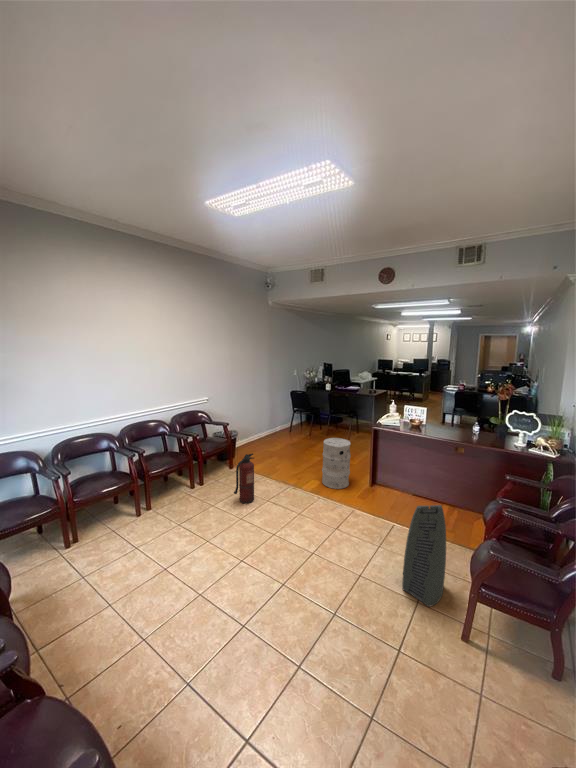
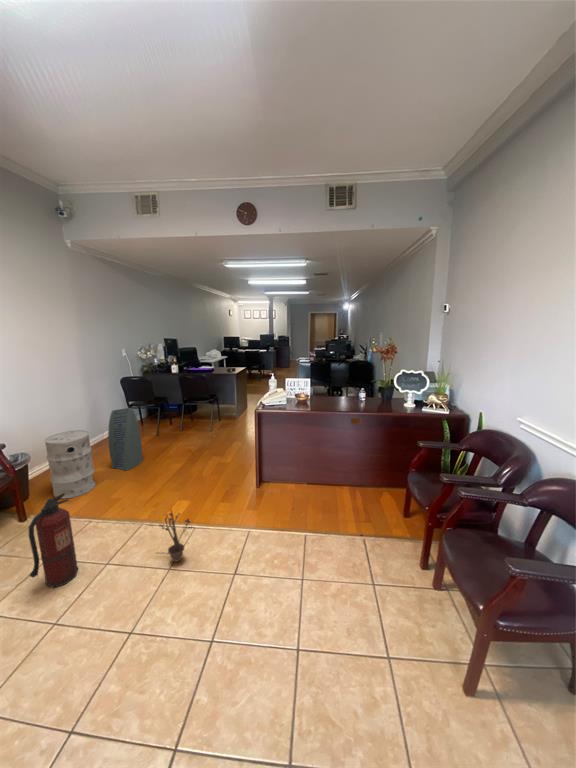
trash can: present [322,438,351,489] -> present [45,430,96,499]
decorative plant: none [294,478,316,512] -> present [158,510,192,562]
air purifier: present [402,505,446,607] -> present [108,408,143,470]

